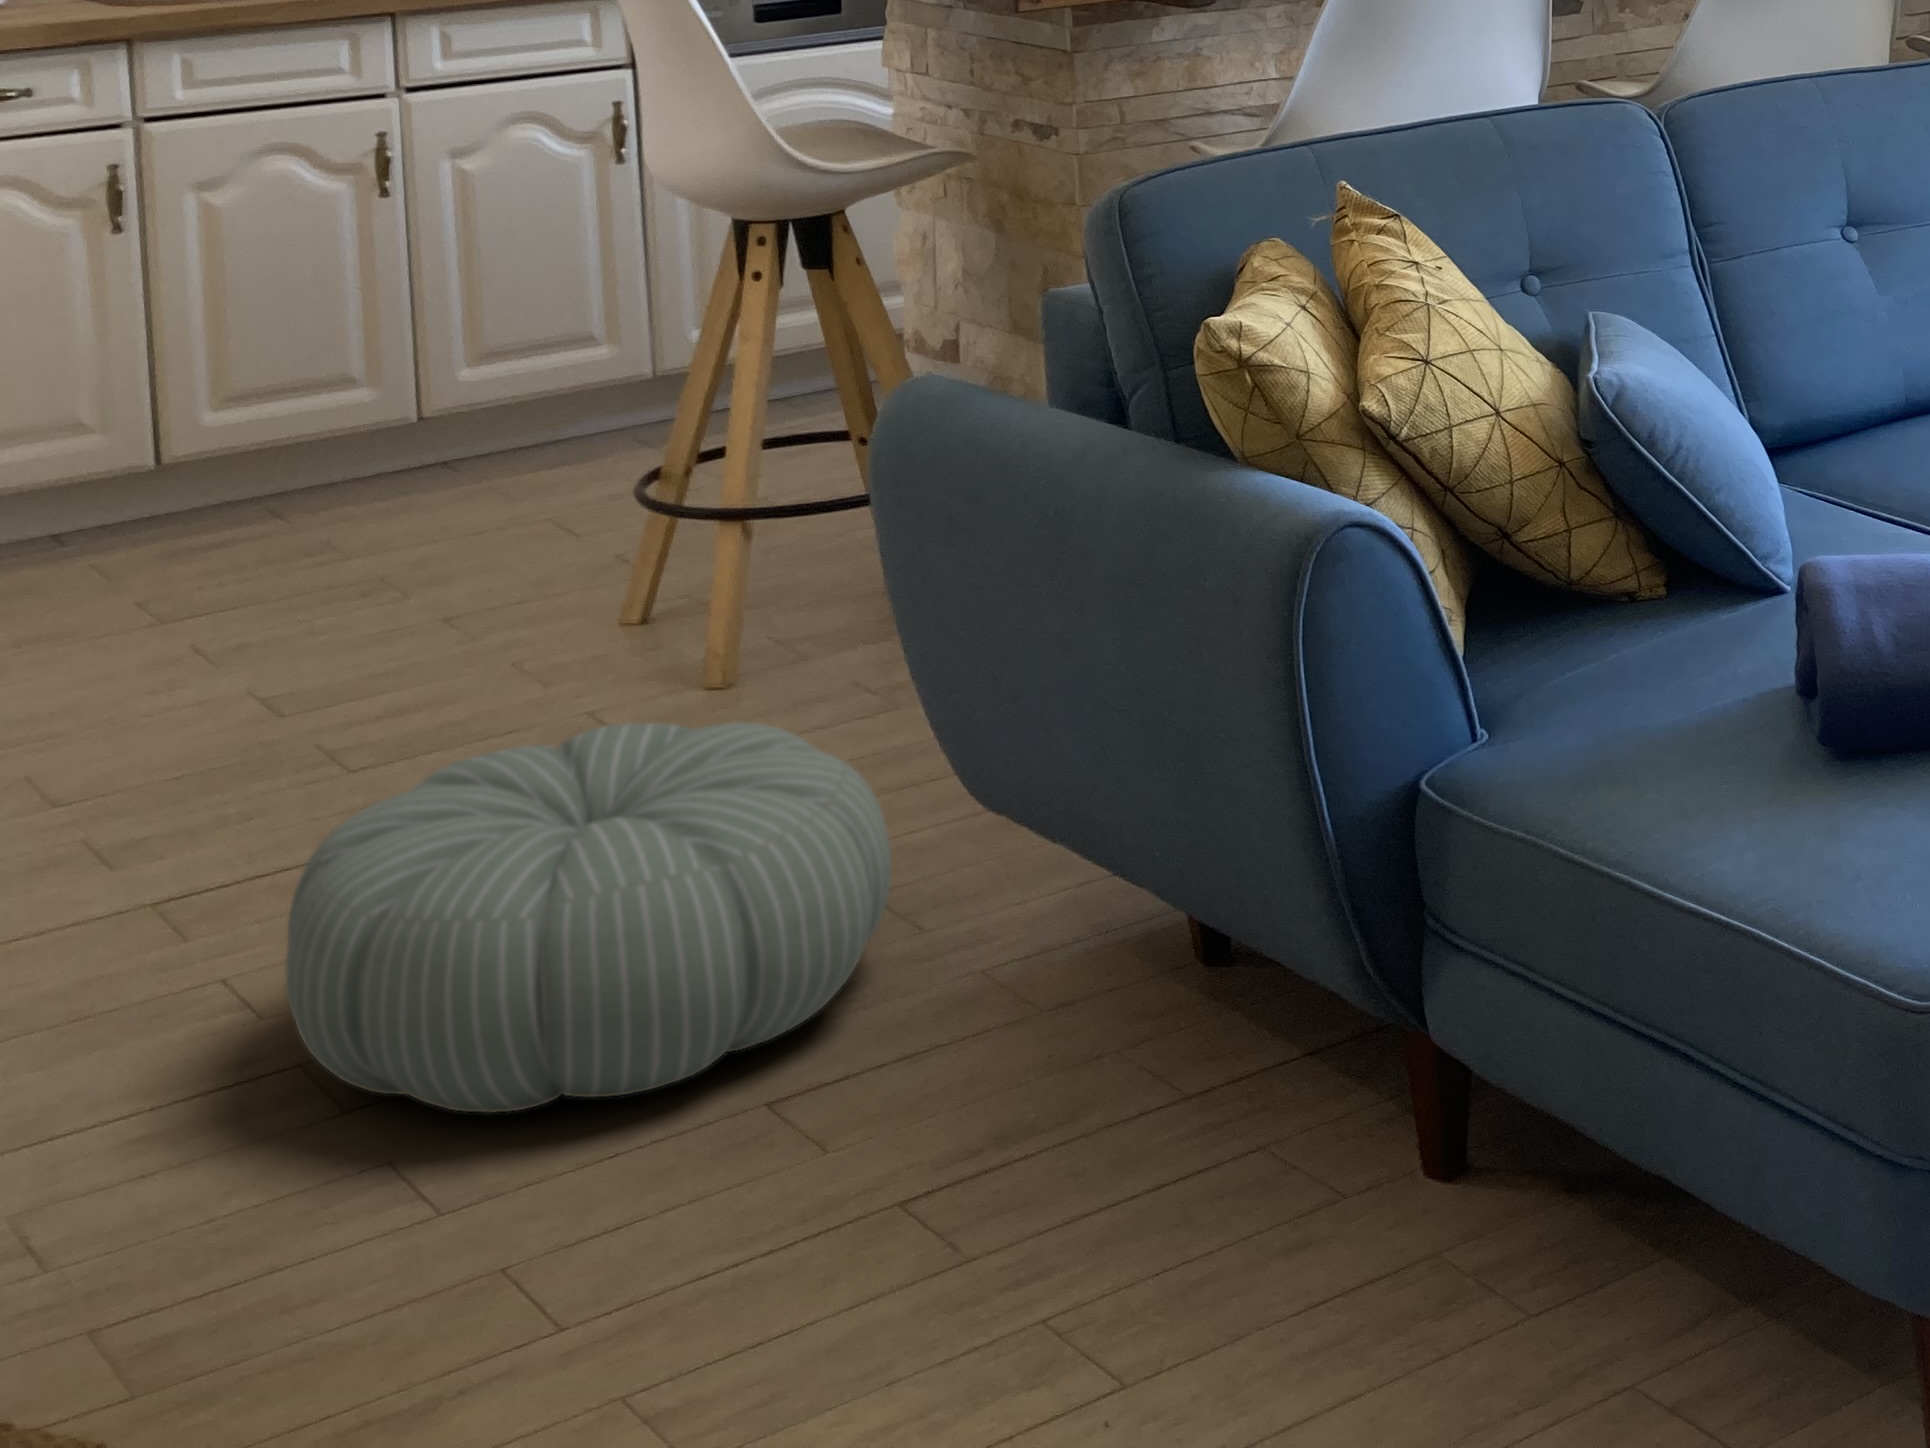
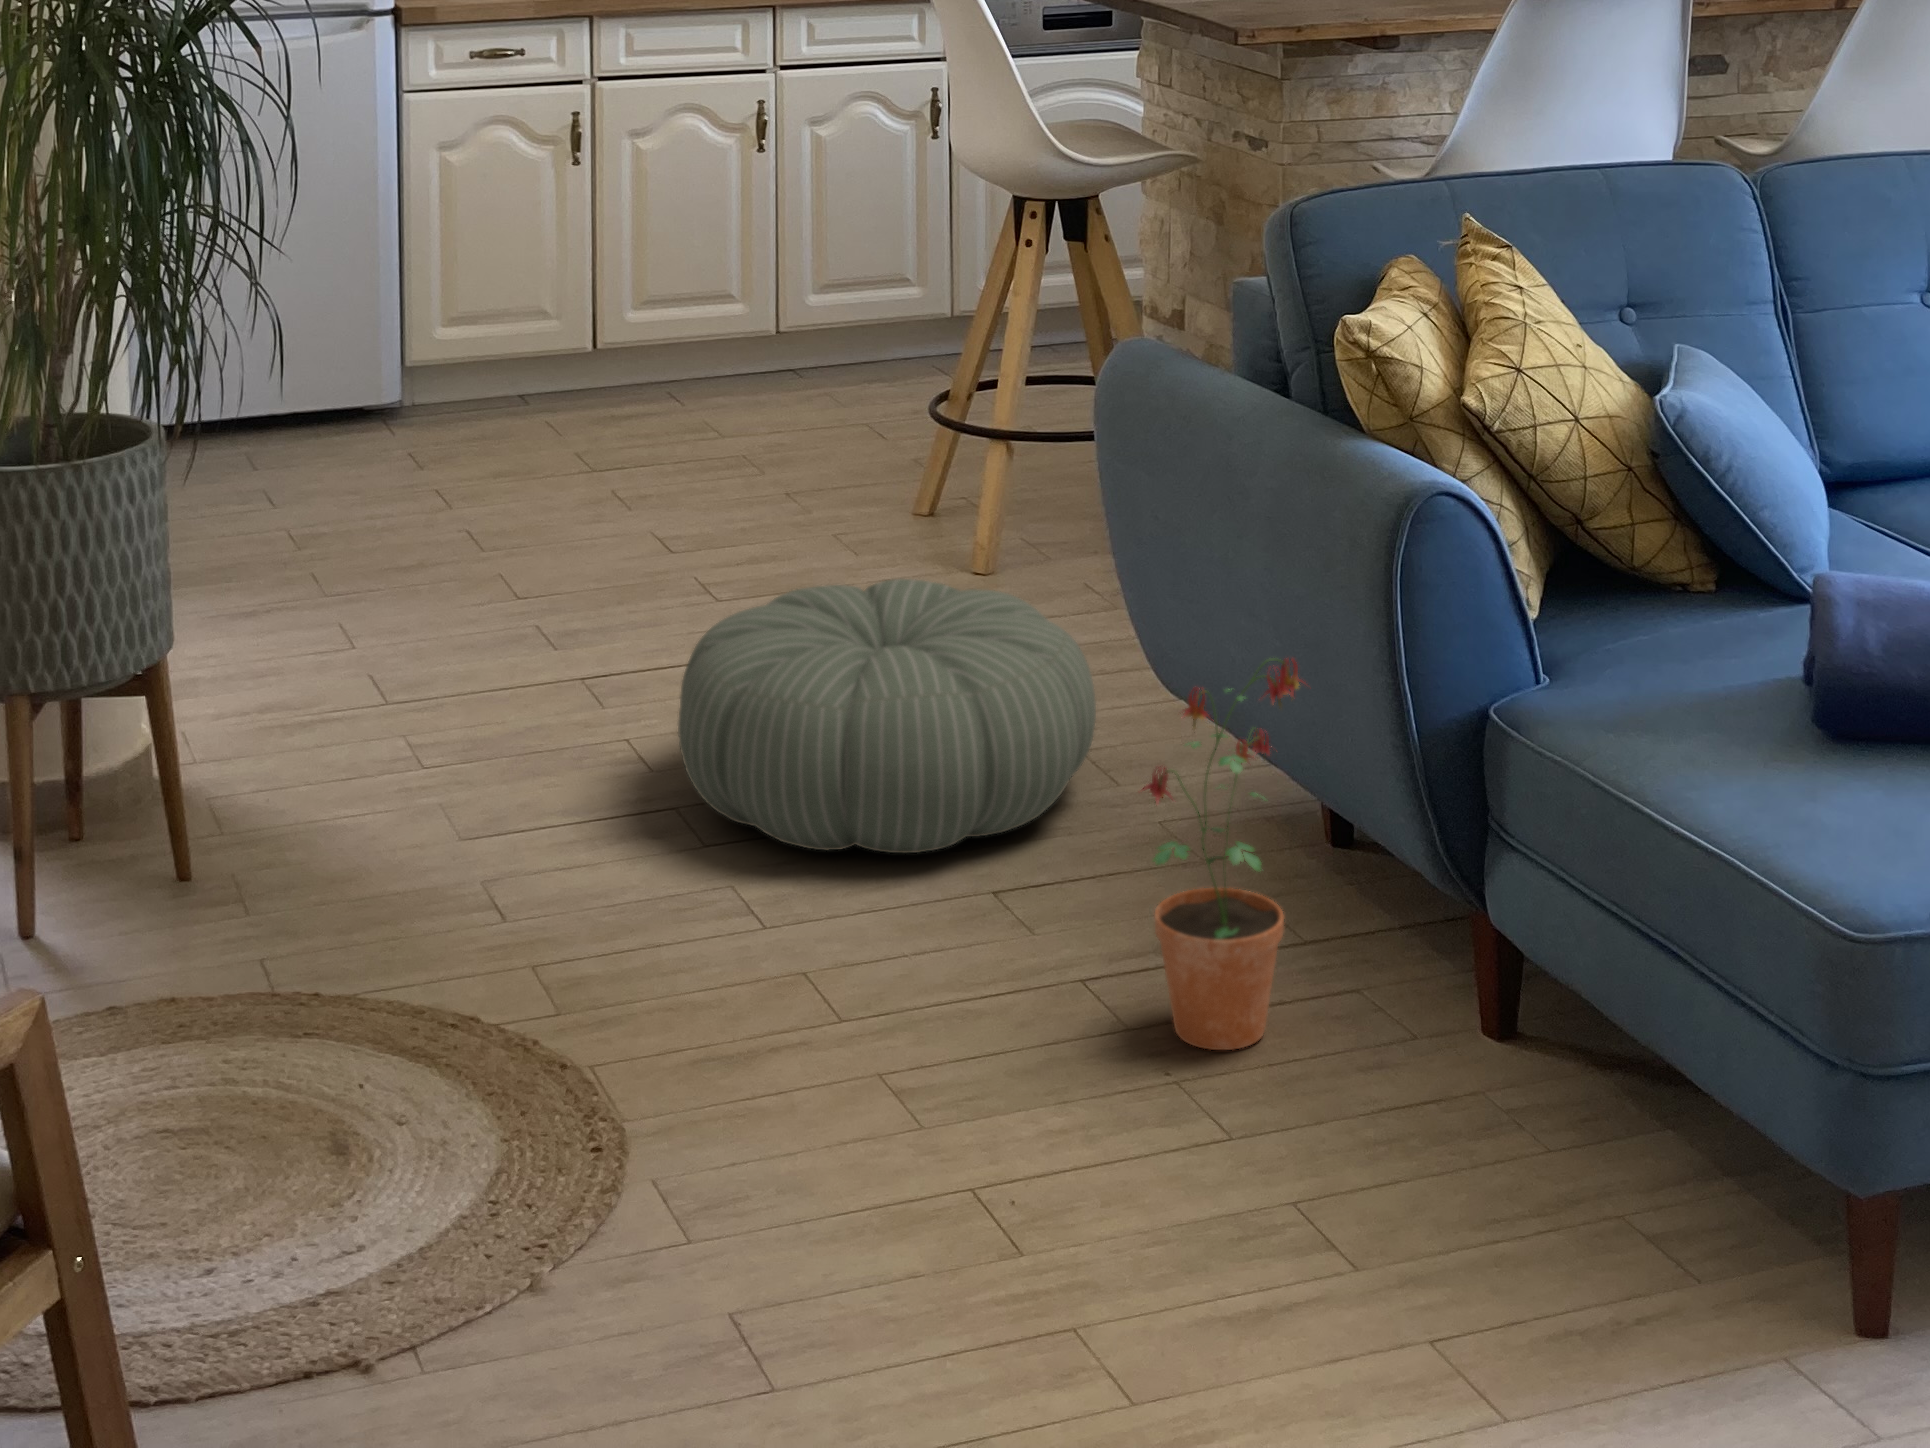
potted plant: none [968,762,1194,1287] -> present [1142,659,1302,1050]

